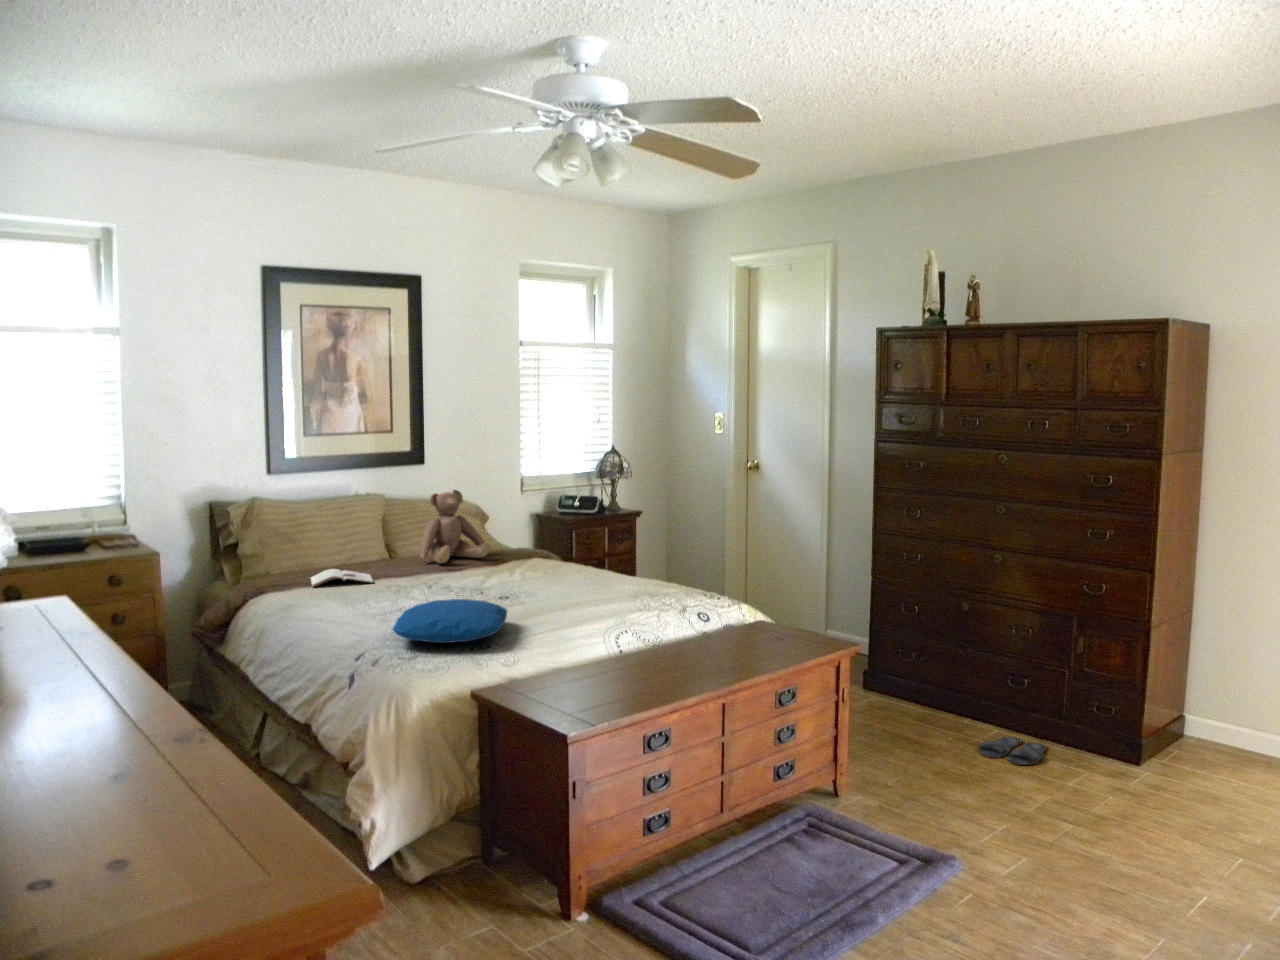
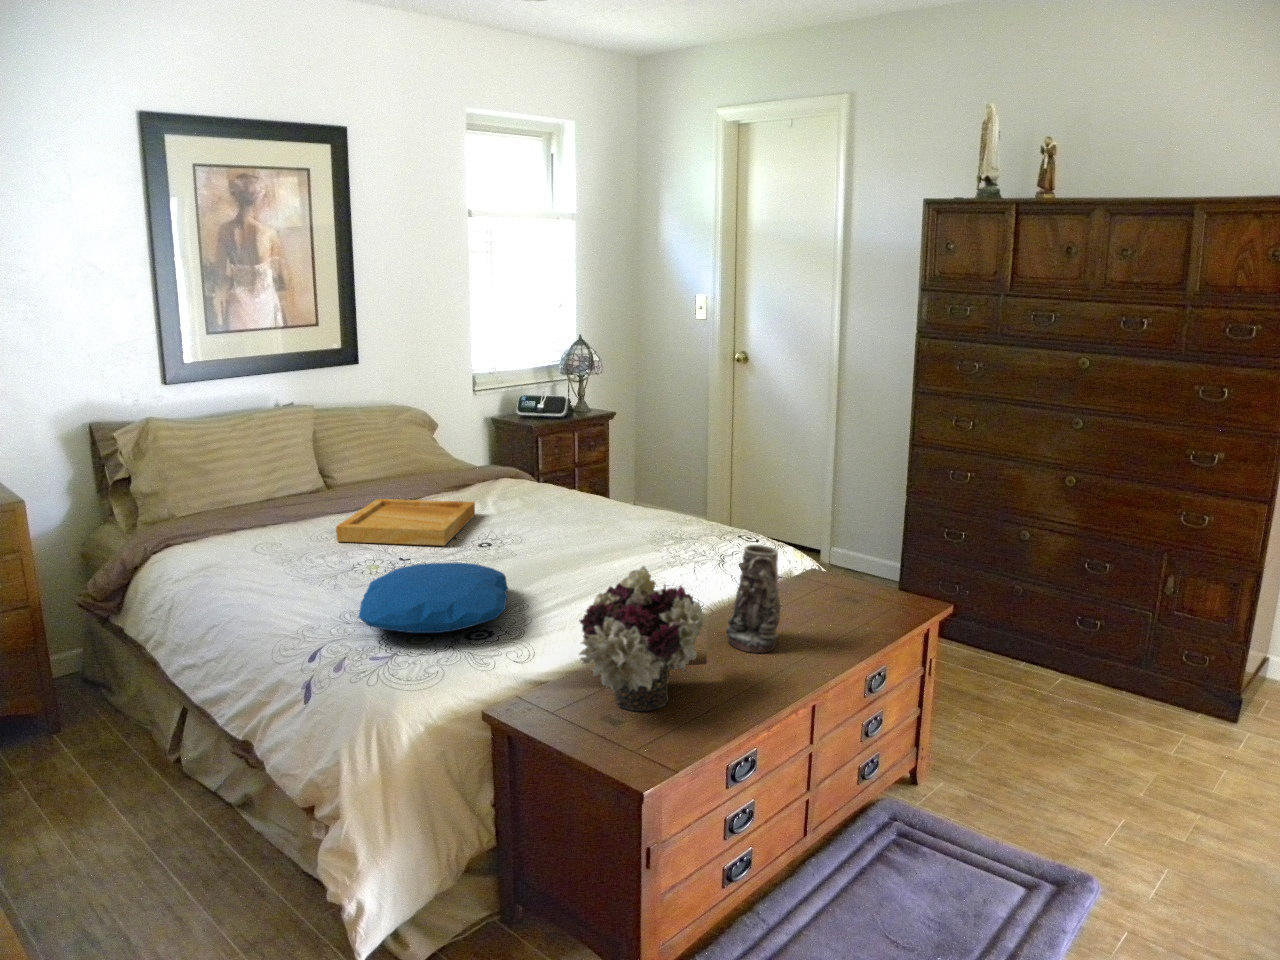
teddy bear: present [420,490,490,563] -> none [367,400,453,494]
tray: none [389,564,501,596] -> present [336,499,475,546]
magazine: present [311,569,373,587] -> none [230,508,314,536]
vase: none [668,585,709,667] -> present [727,545,781,653]
flower arrangement: none [537,587,635,695] -> present [579,566,705,711]
slippers: present [979,737,1046,765] -> none [1046,683,1125,724]

